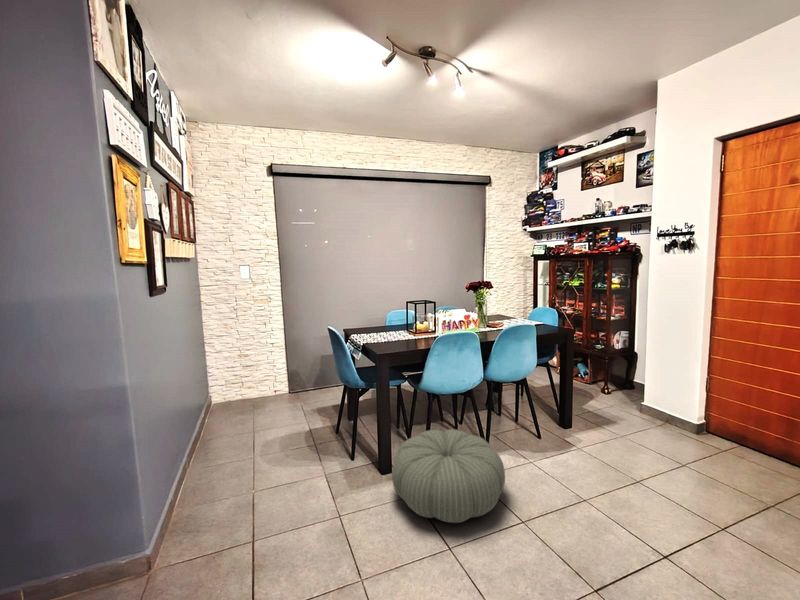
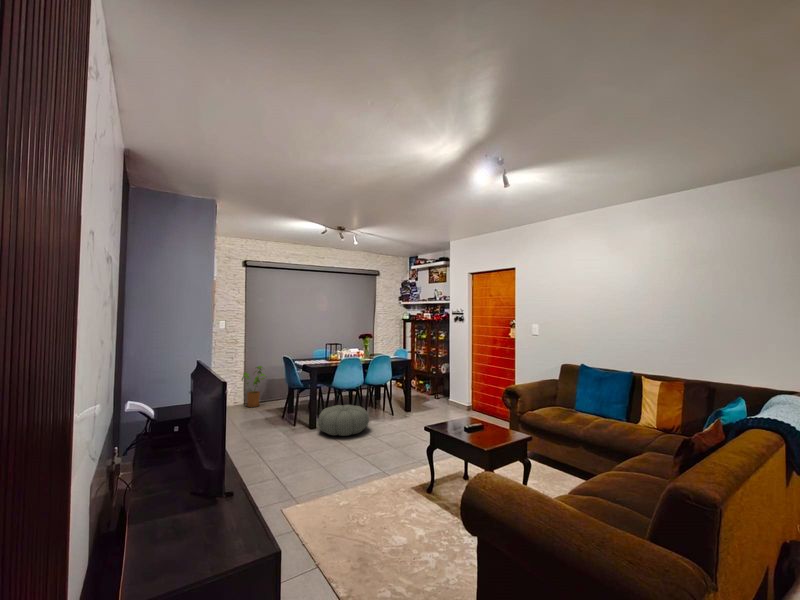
house plant: none [281,335,318,399] -> present [242,366,266,407]

